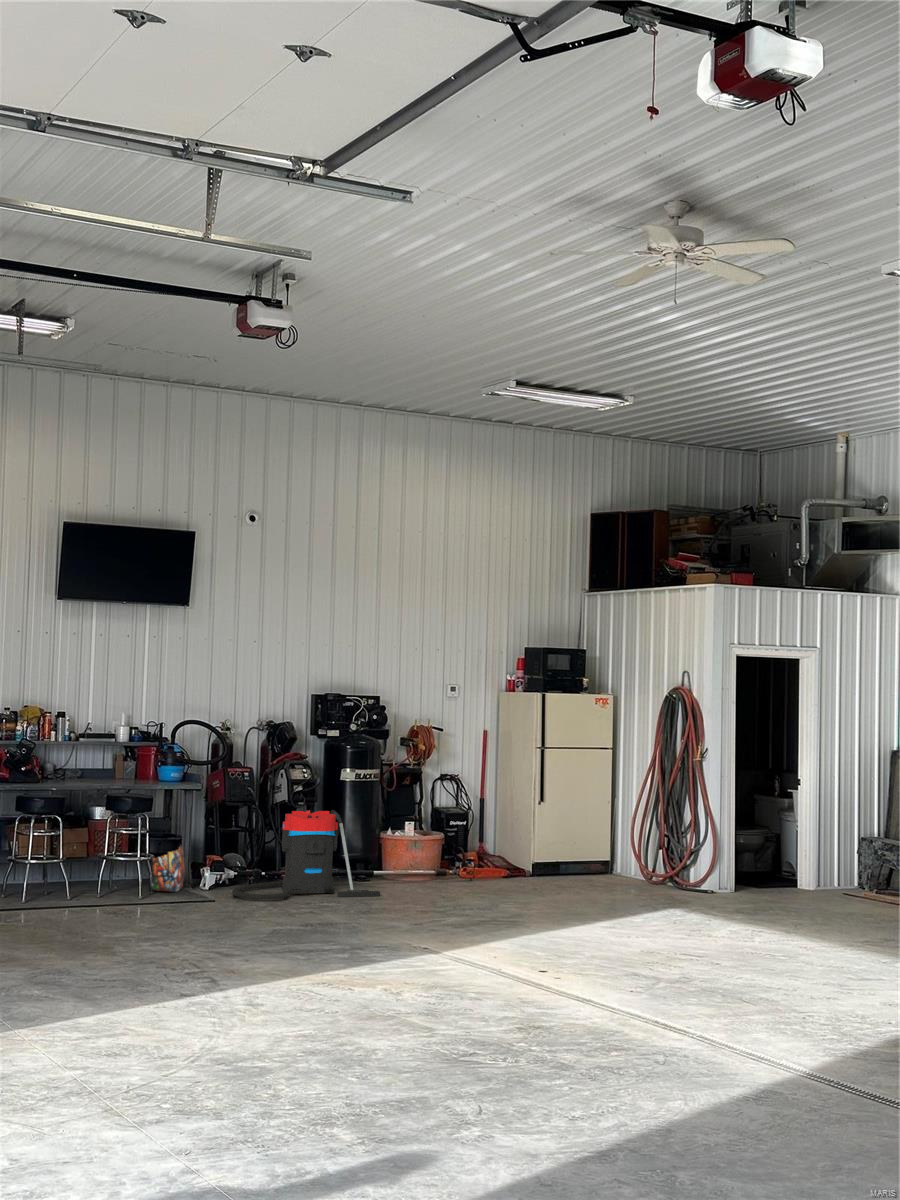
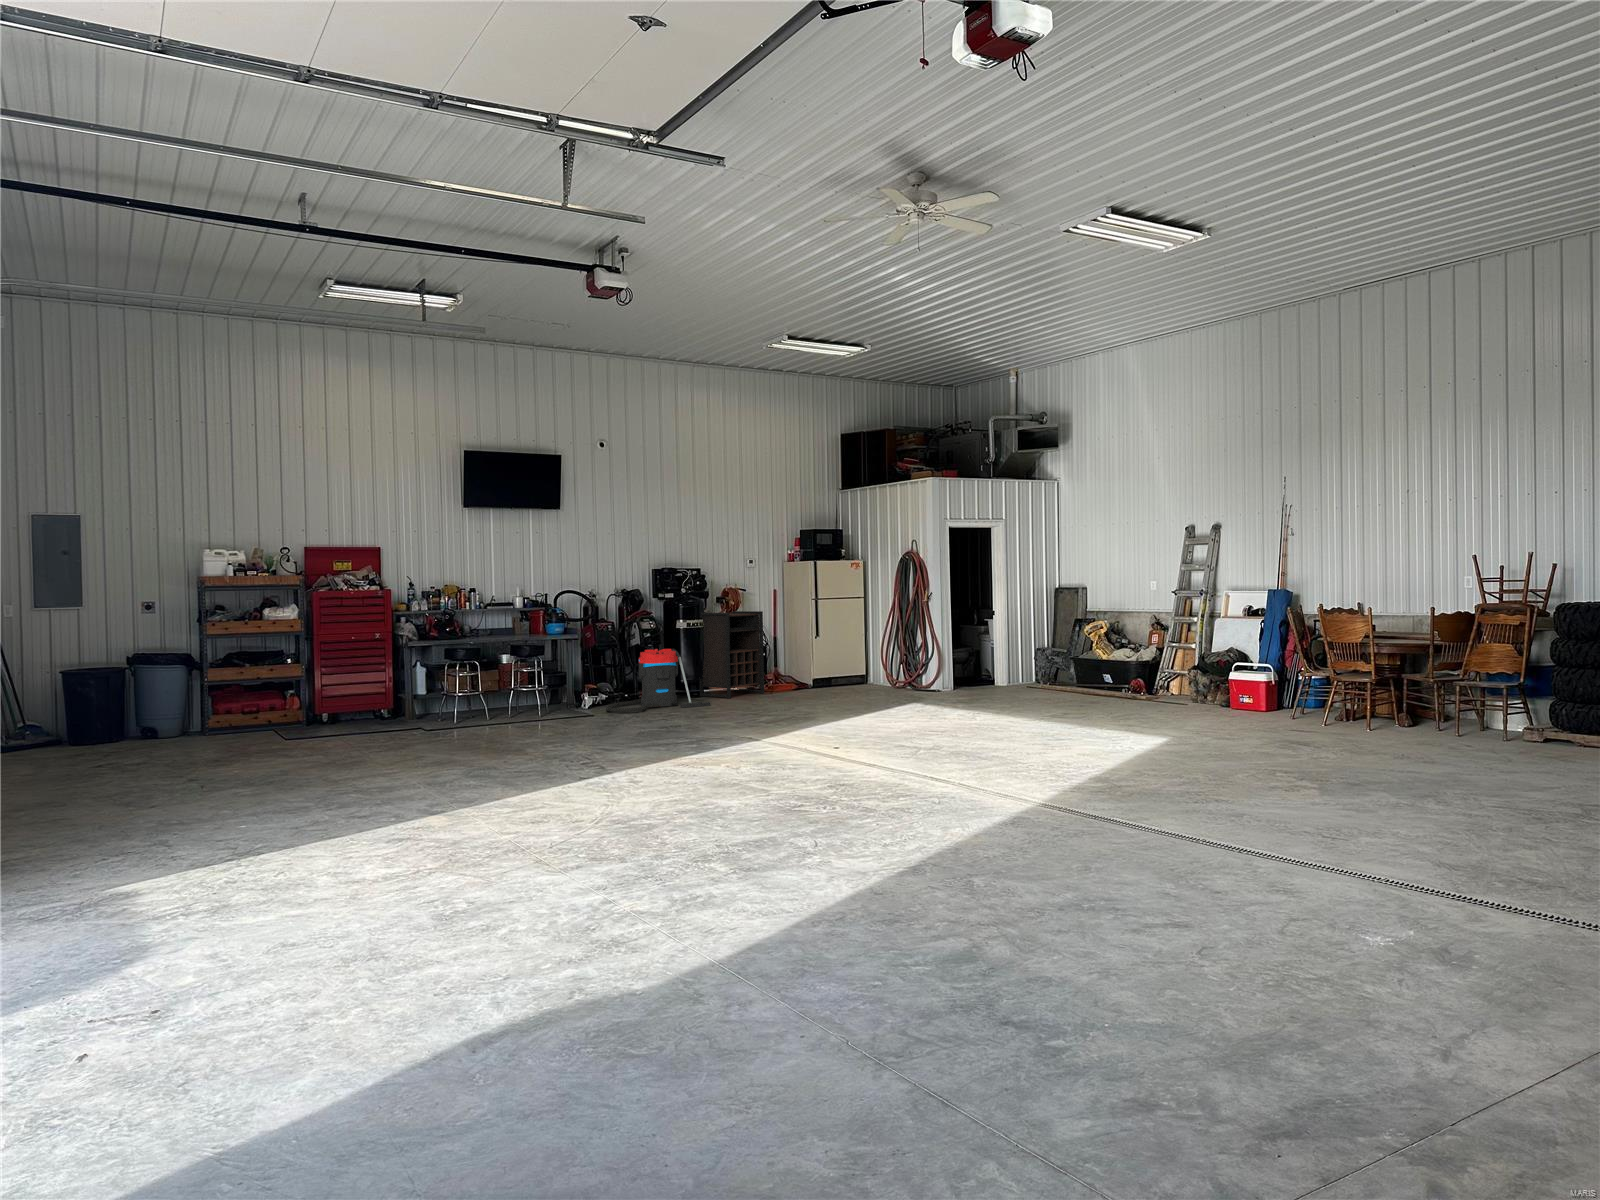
shelving unit: none [368,759,465,886] -> present [699,611,764,699]
backpack: present [152,845,185,892] -> none [547,672,571,711]

